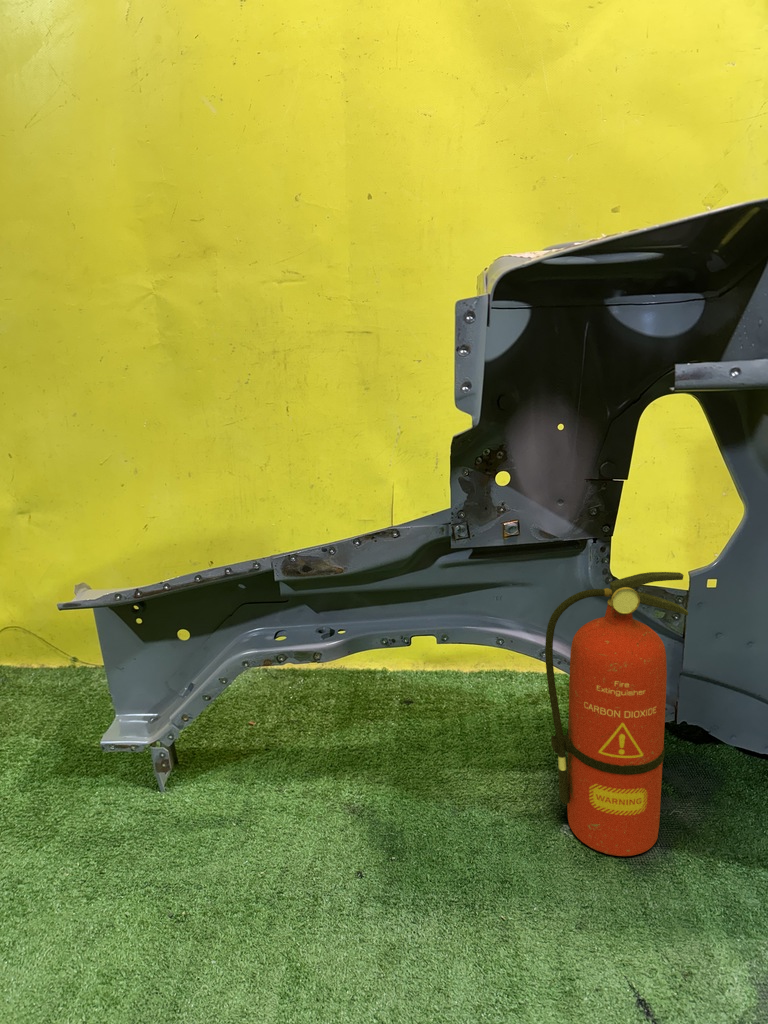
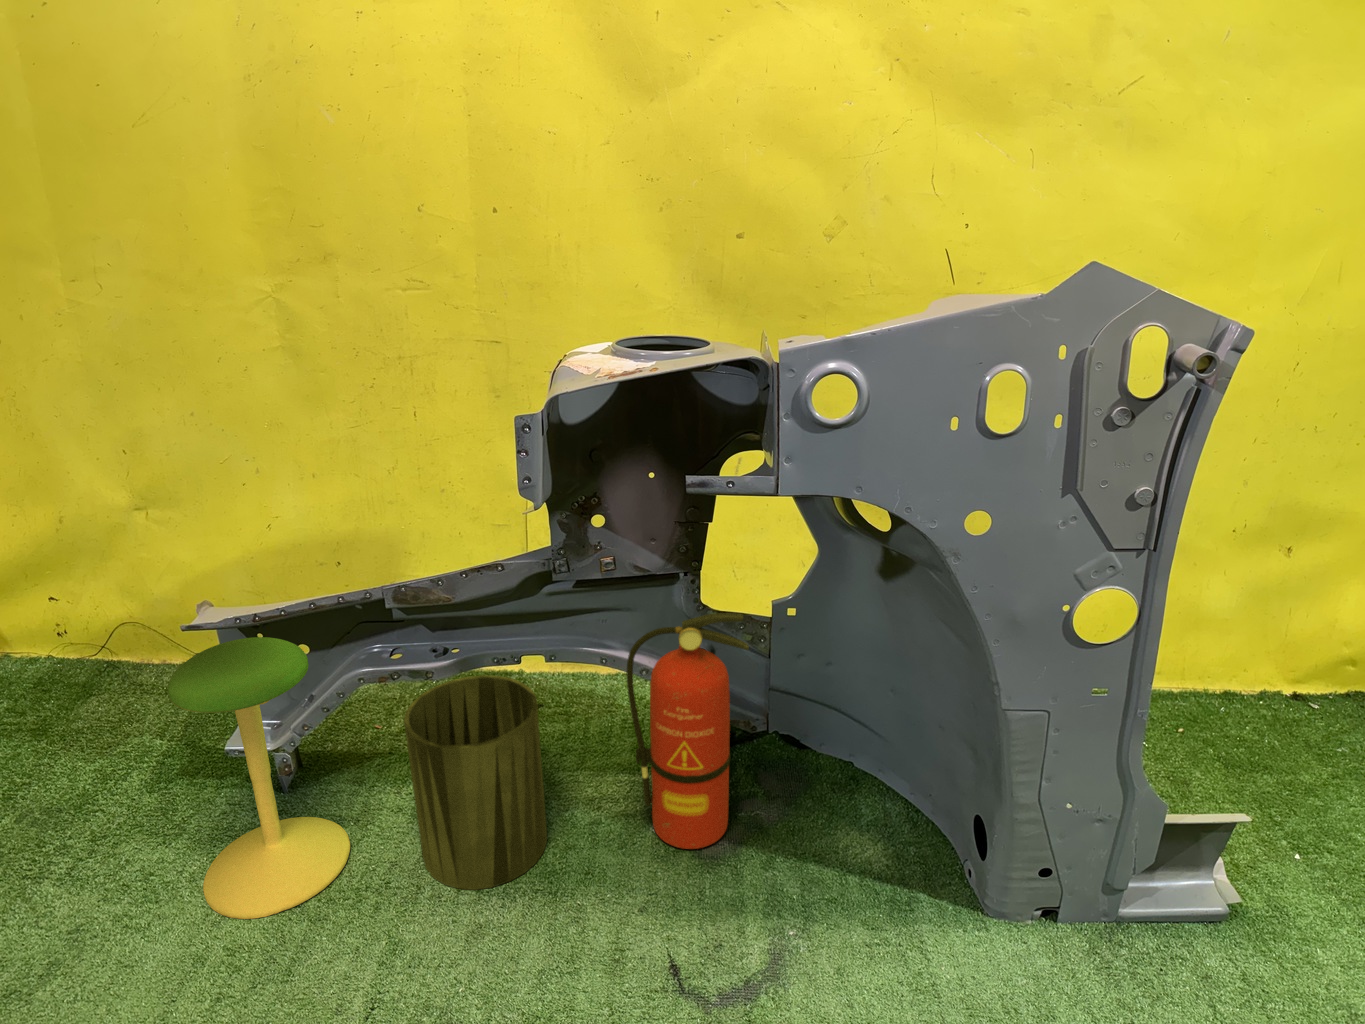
stool: none [46,608,235,937] -> present [168,637,350,919]
trash can: none [301,654,453,904] -> present [404,675,547,890]

